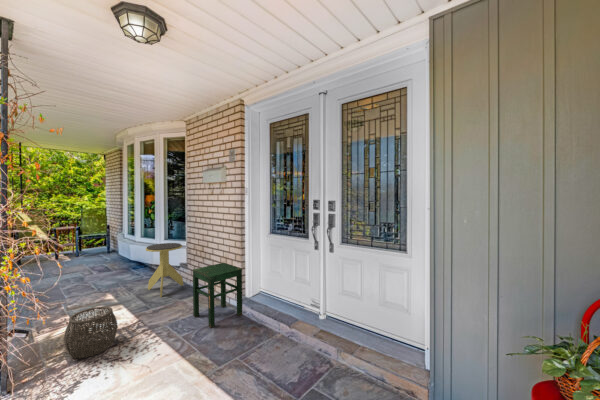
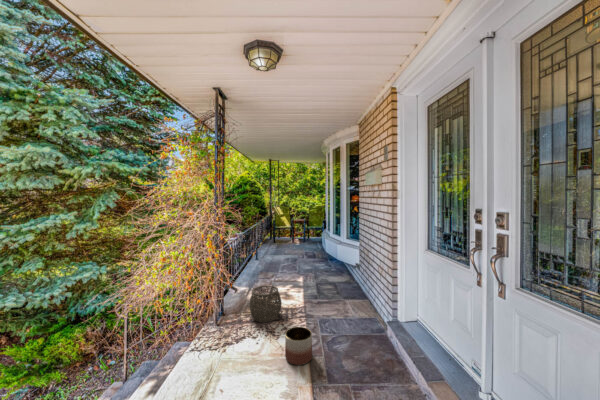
side table: present [146,243,183,297] -> none [323,242,356,291]
stool: present [193,263,242,328] -> none [343,273,388,338]
planter: none [157,331,189,372] -> present [285,327,312,365]

